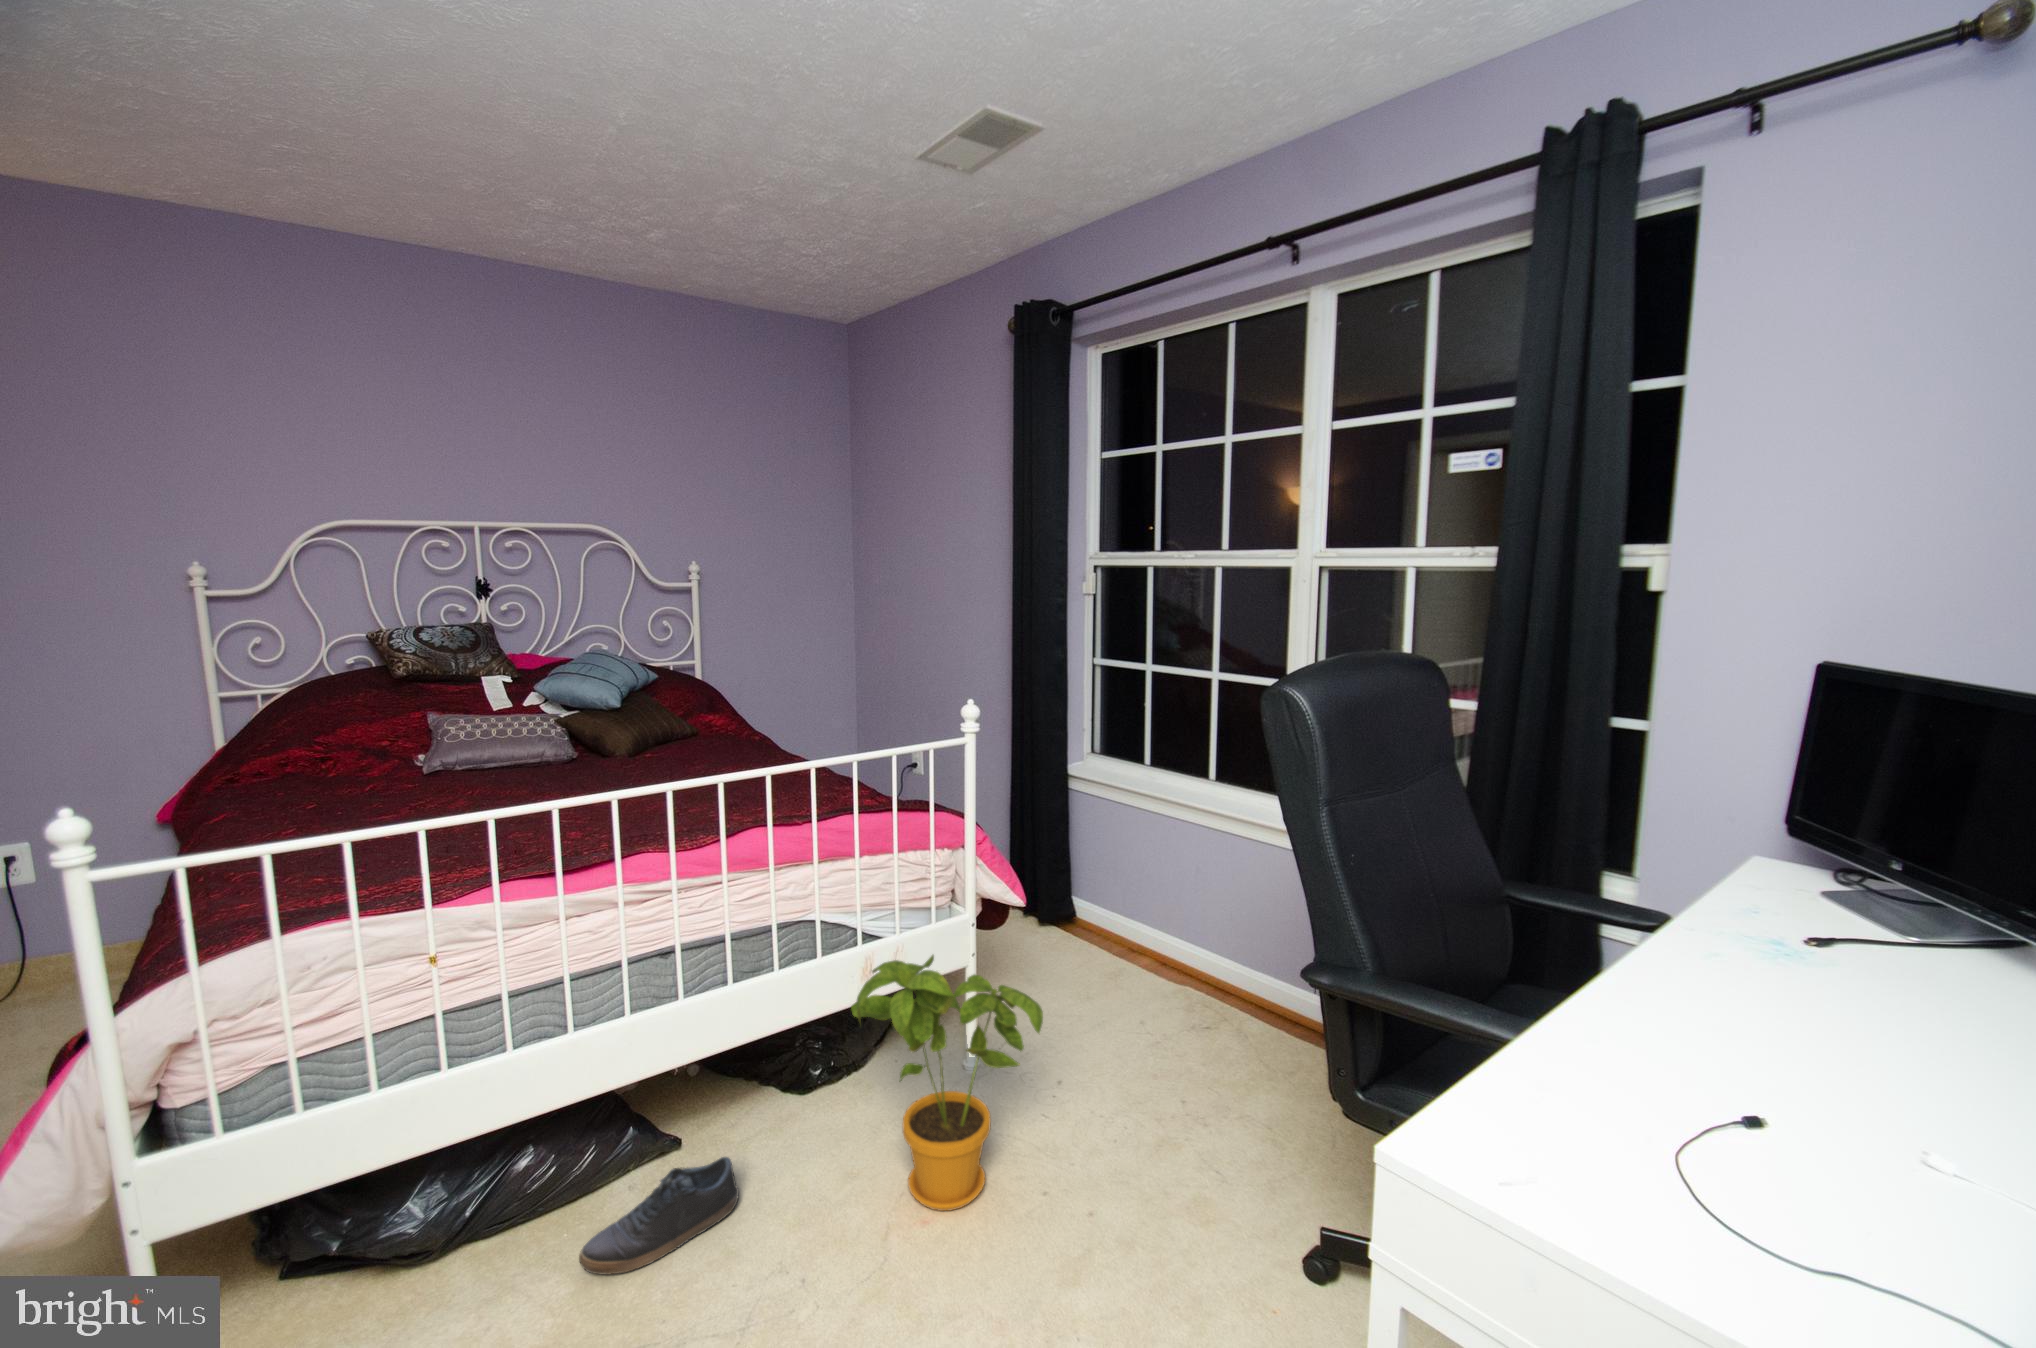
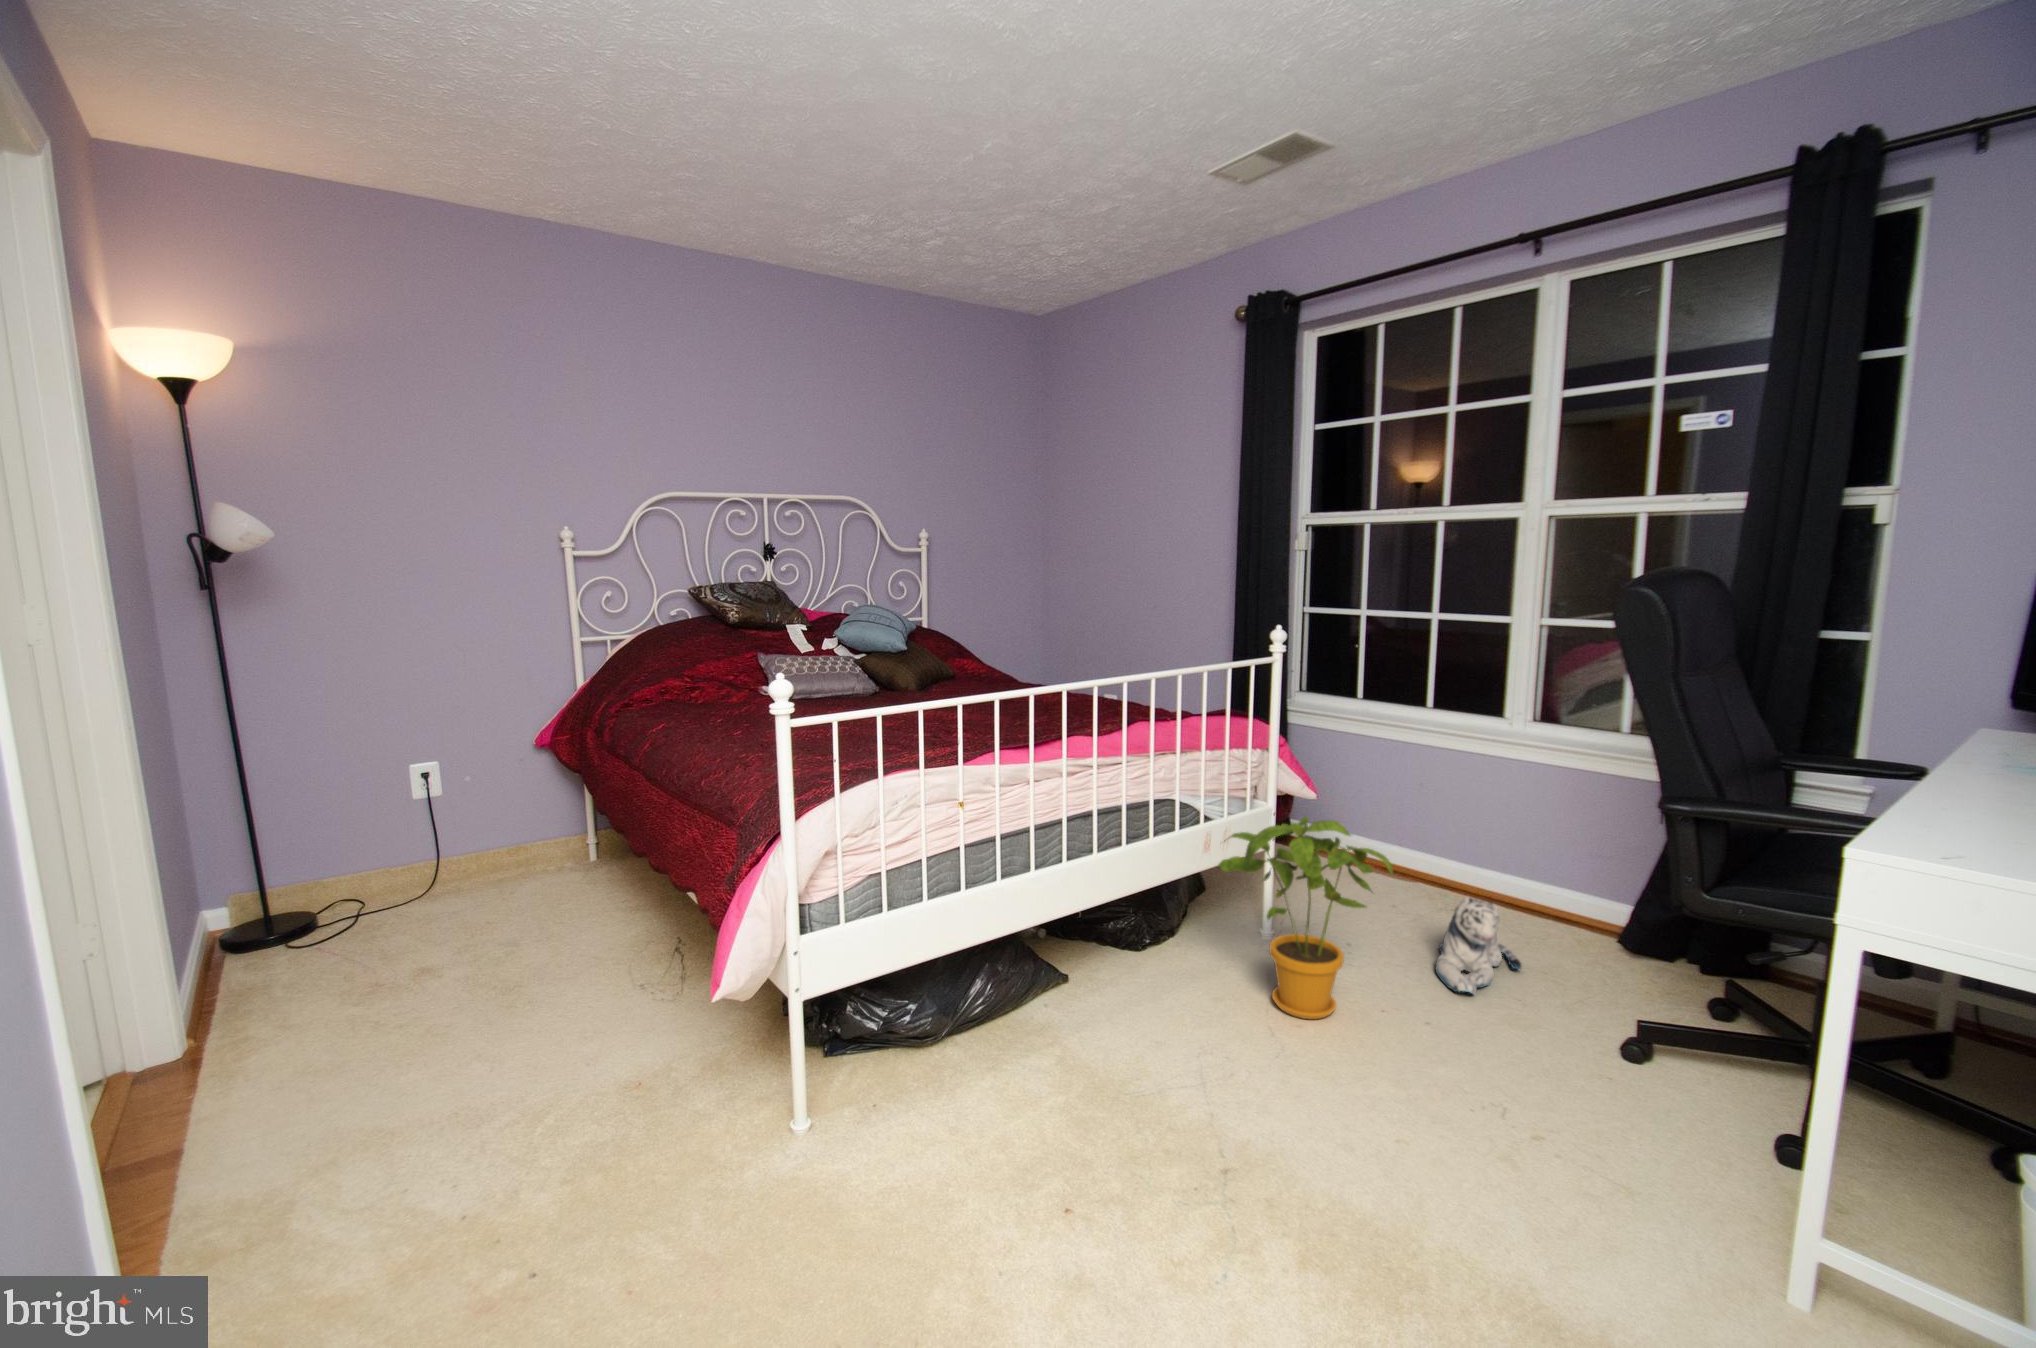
plush toy: none [1139,1035,1246,1165] -> present [1435,897,1521,994]
shoe: present [579,1157,739,1274] -> none [1055,975,1148,1049]

